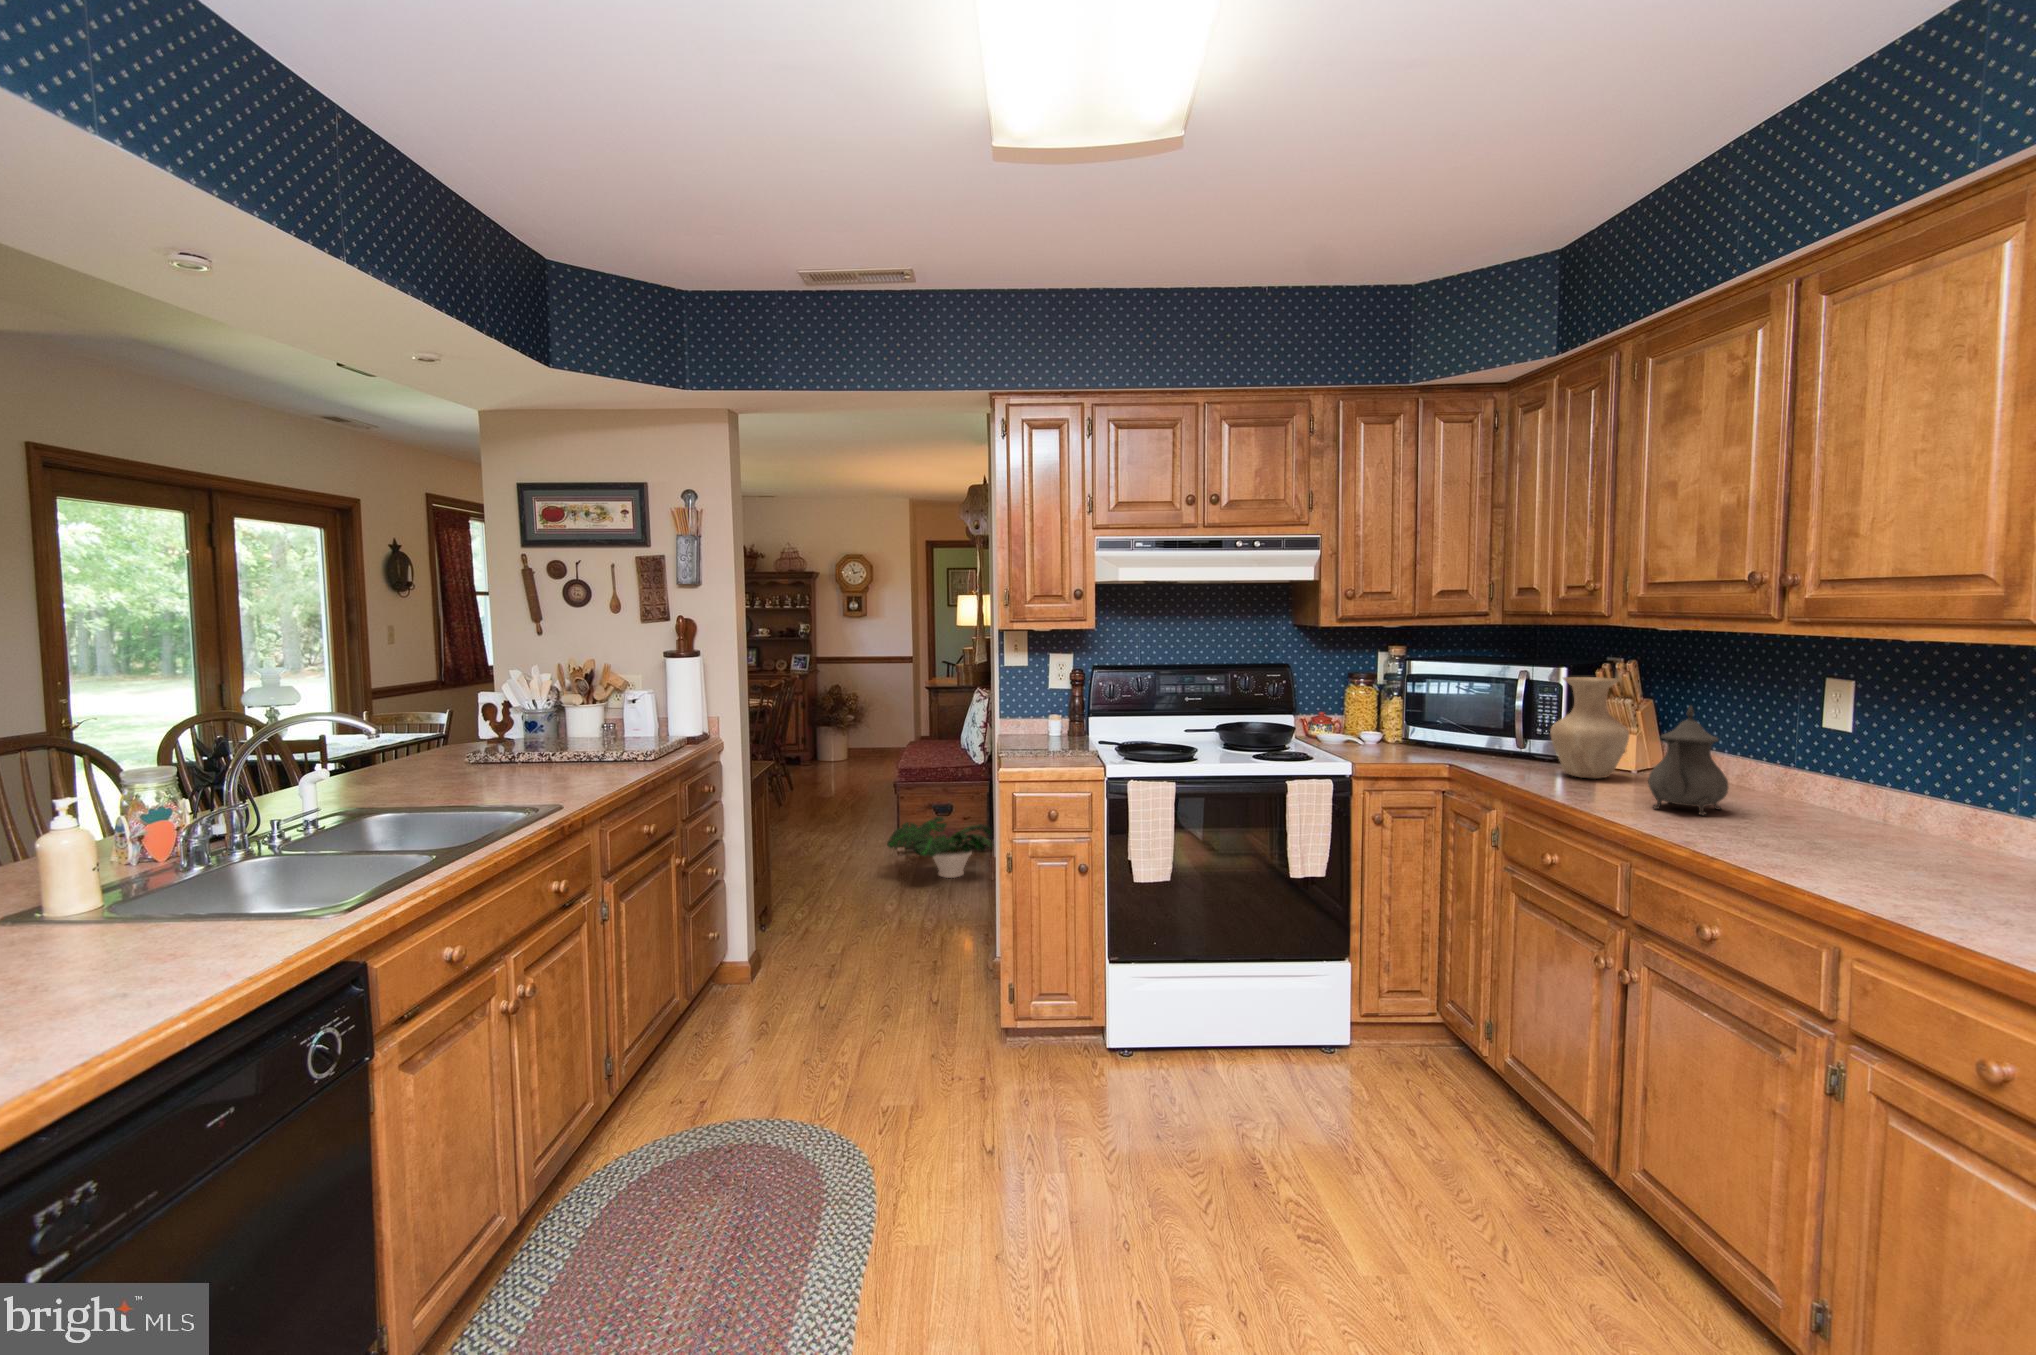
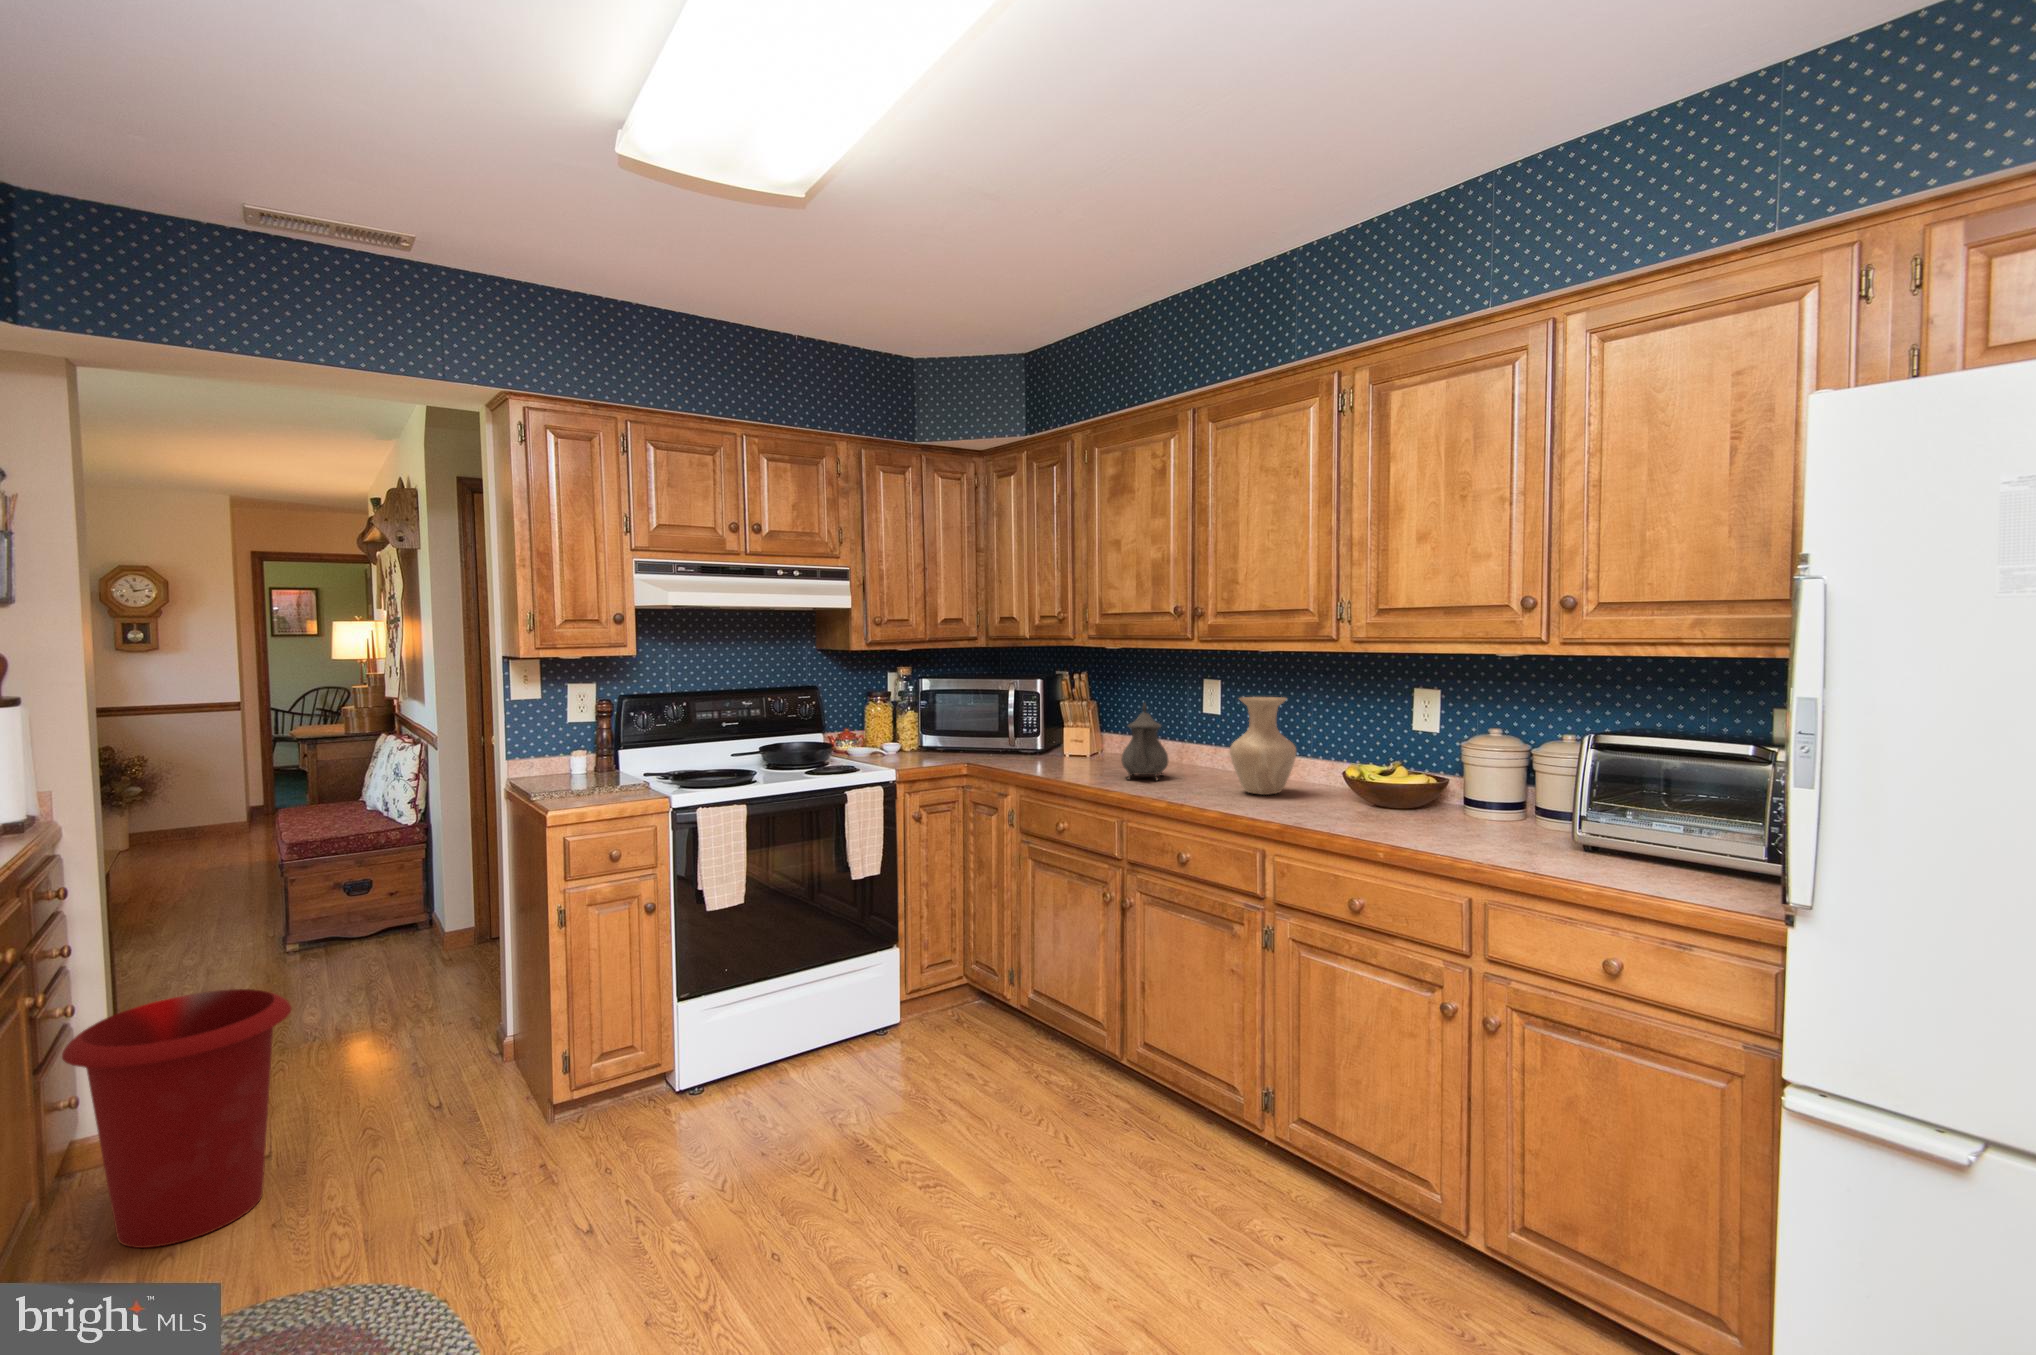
vase: present [1550,677,1629,778] -> present [1230,697,1296,795]
potted plant: present [887,817,994,878] -> none [286,897,447,971]
waste bin: none [687,877,821,1057] -> present [62,989,291,1248]

